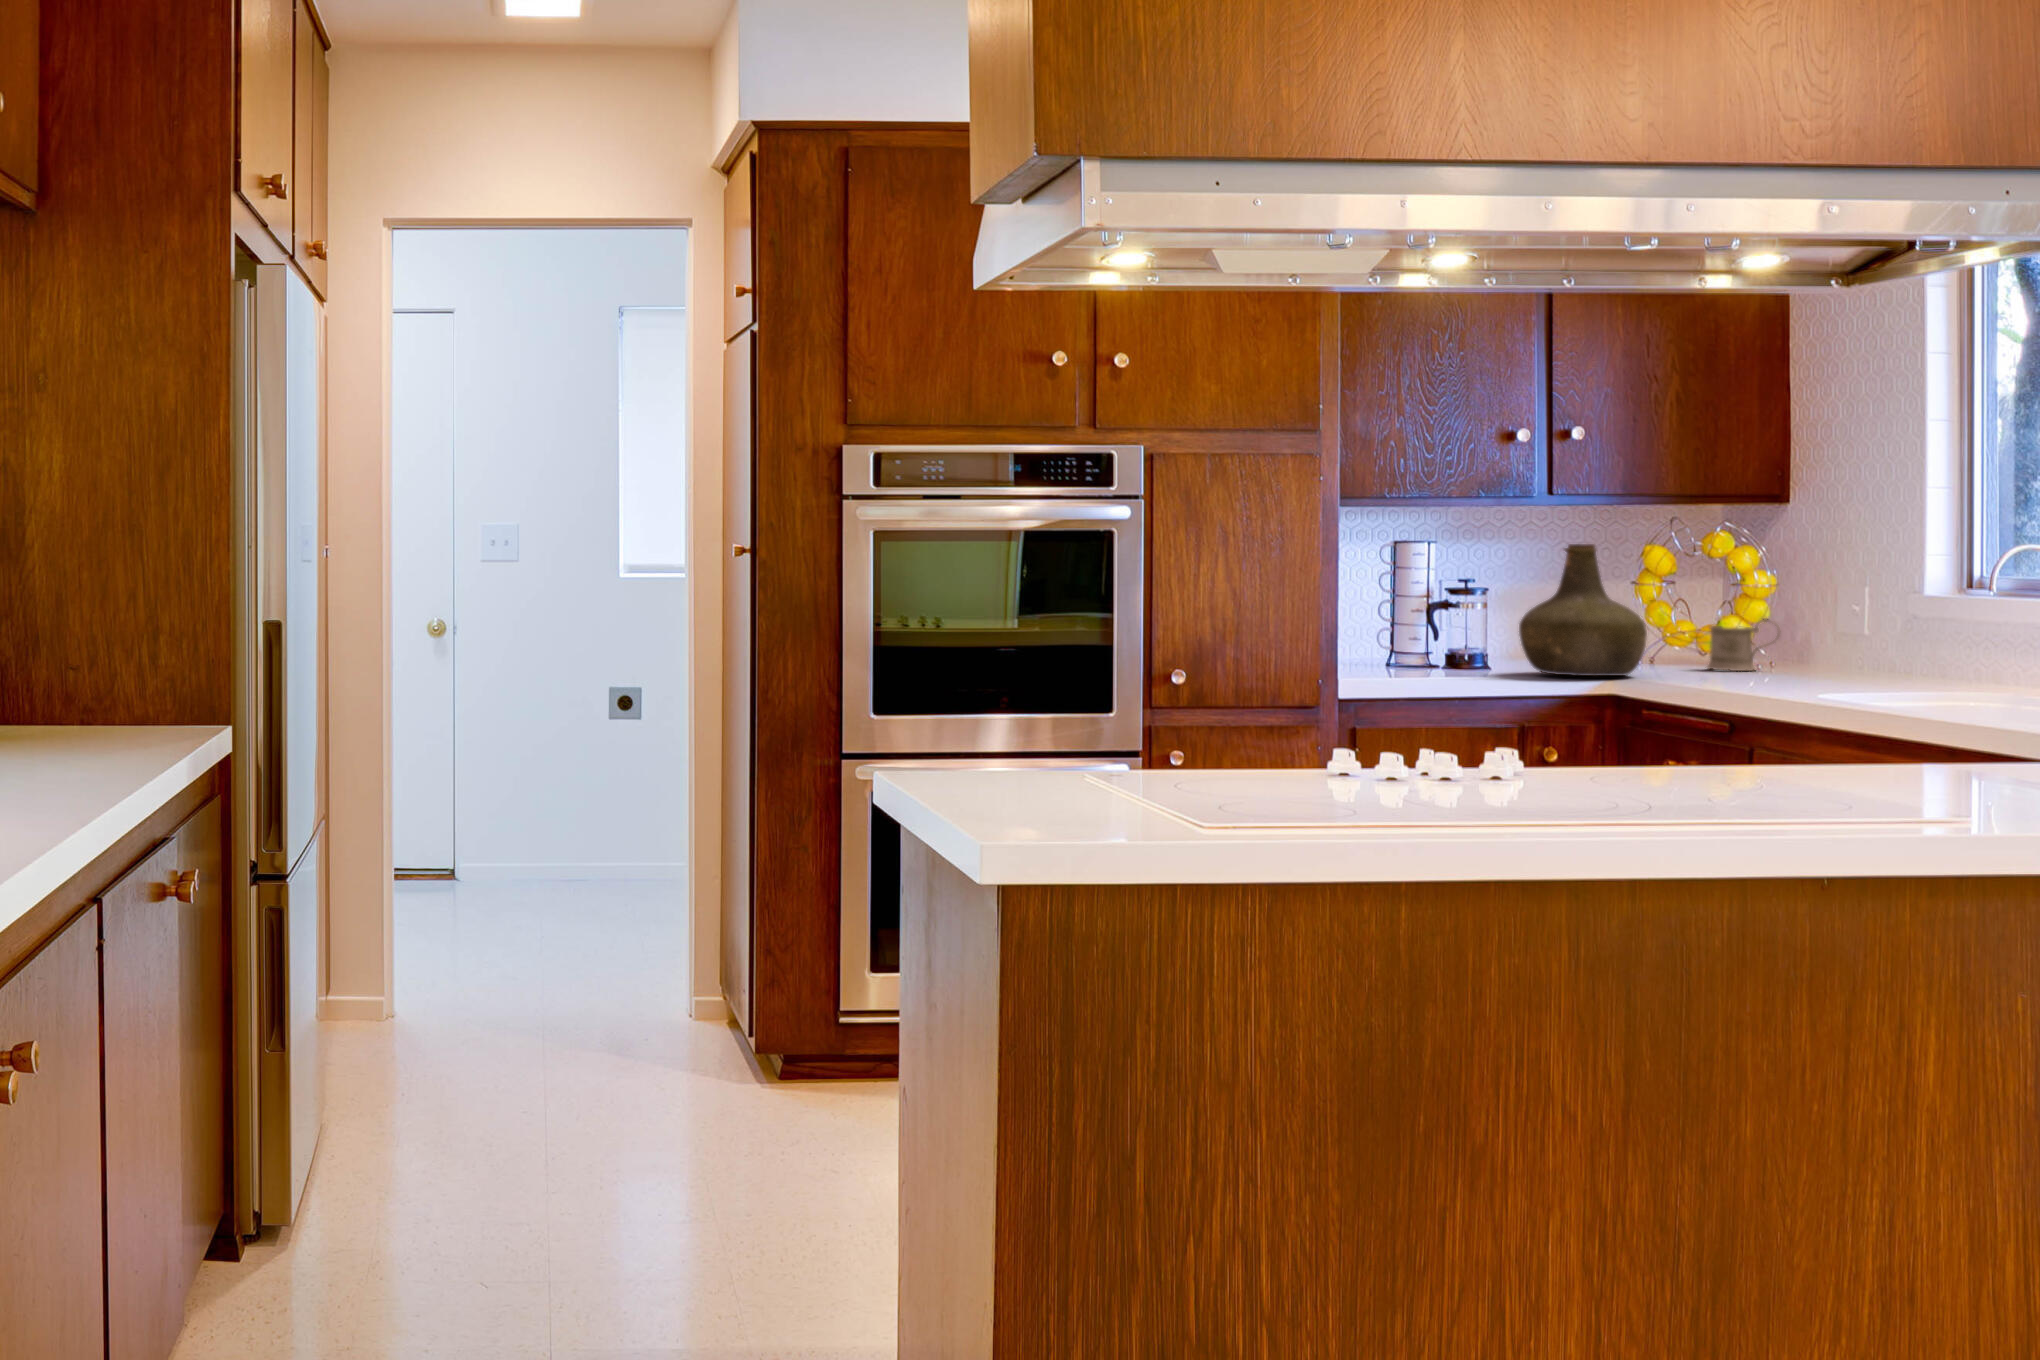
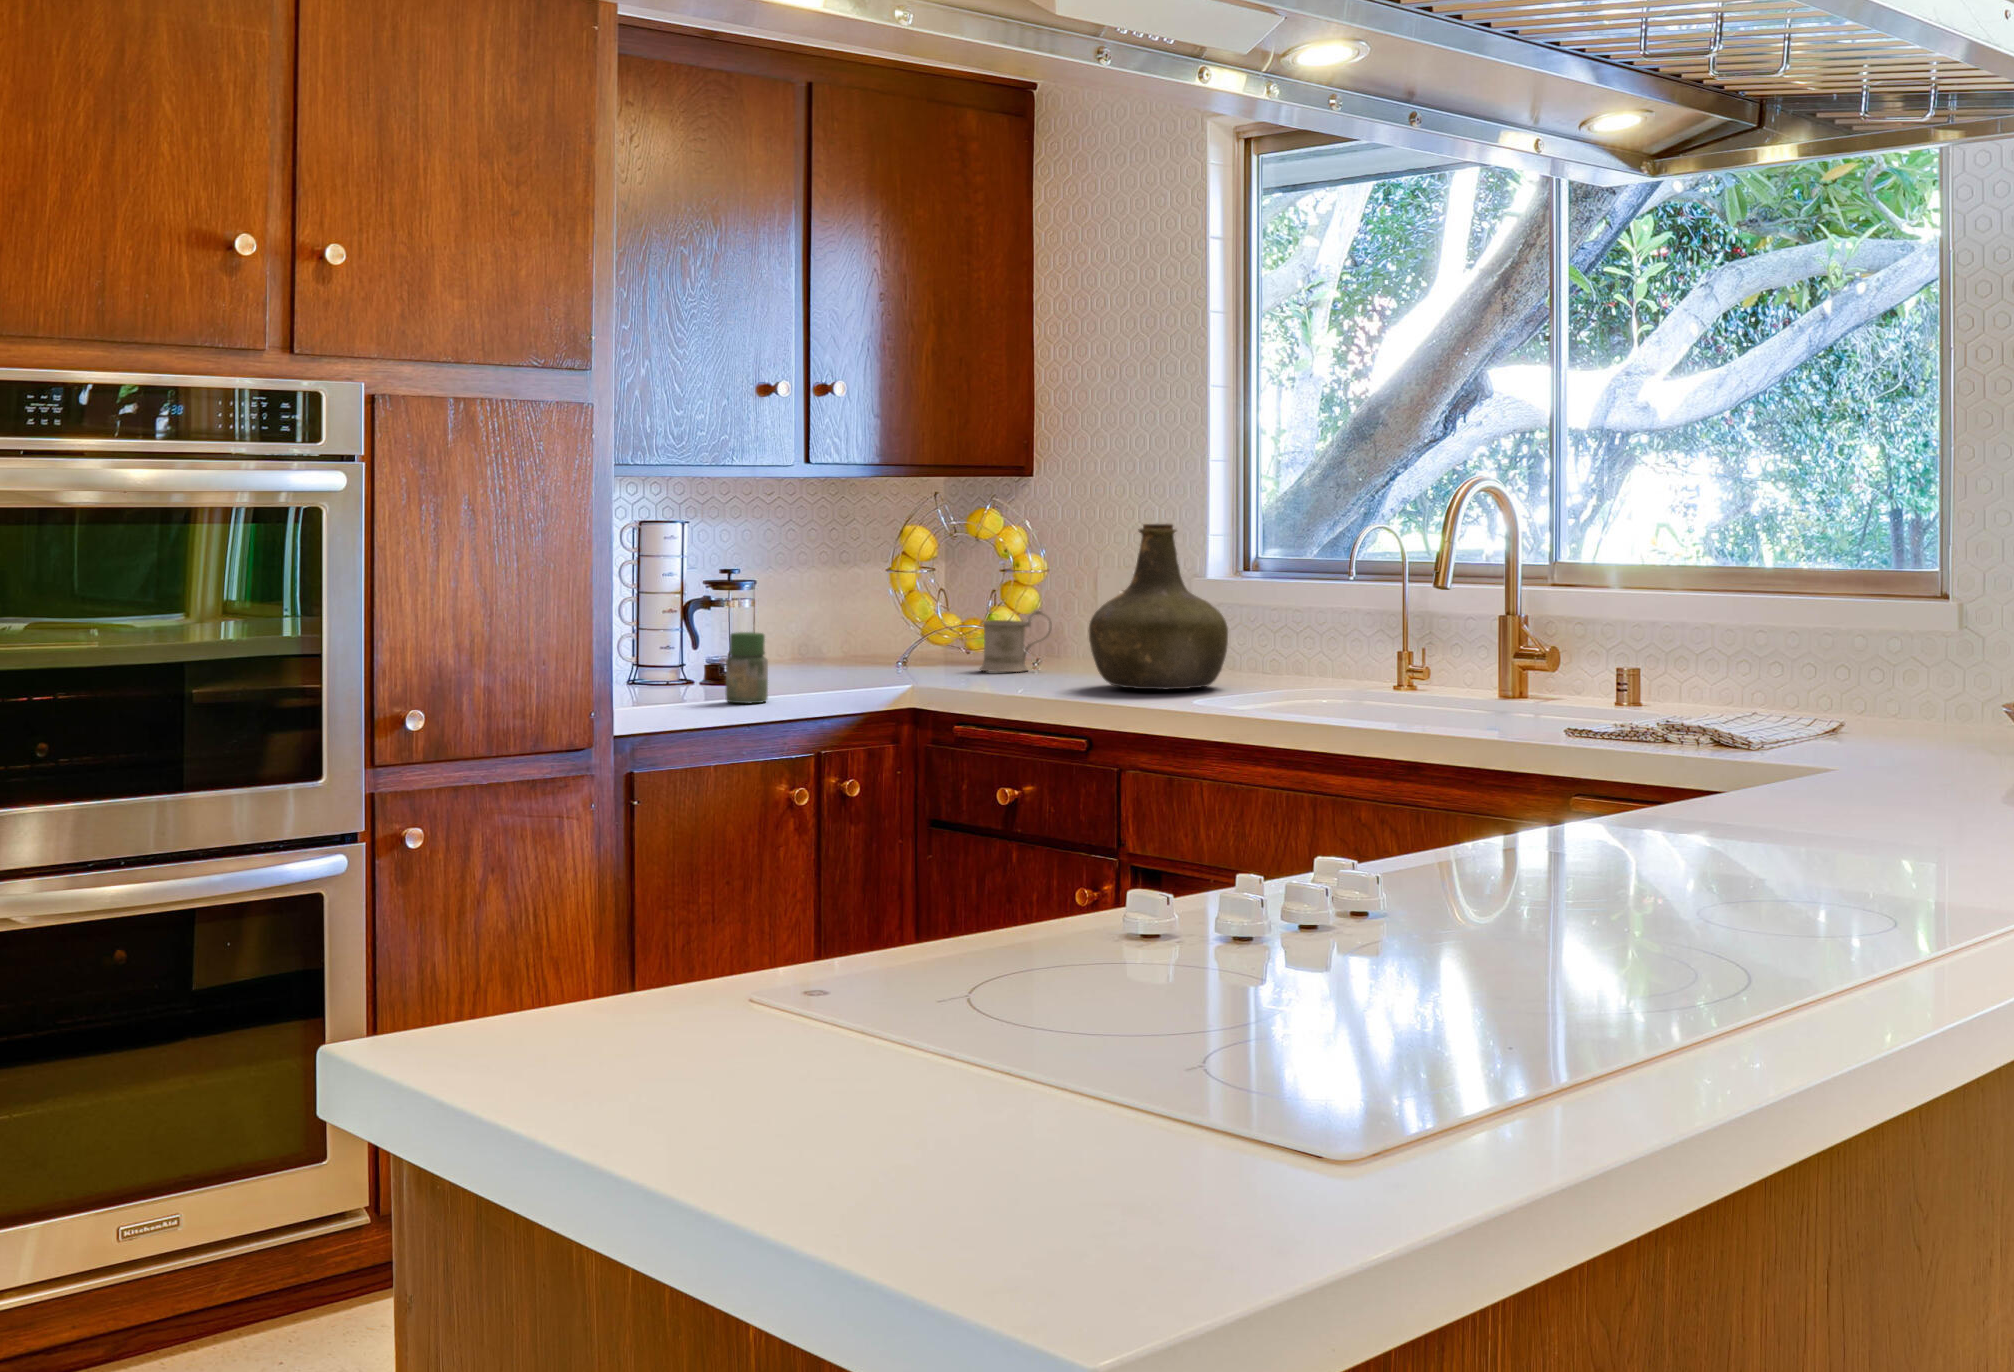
bottle: present [1519,544,1647,676] -> present [1089,524,1228,689]
jar: none [1443,627,1480,683] -> present [725,632,768,703]

